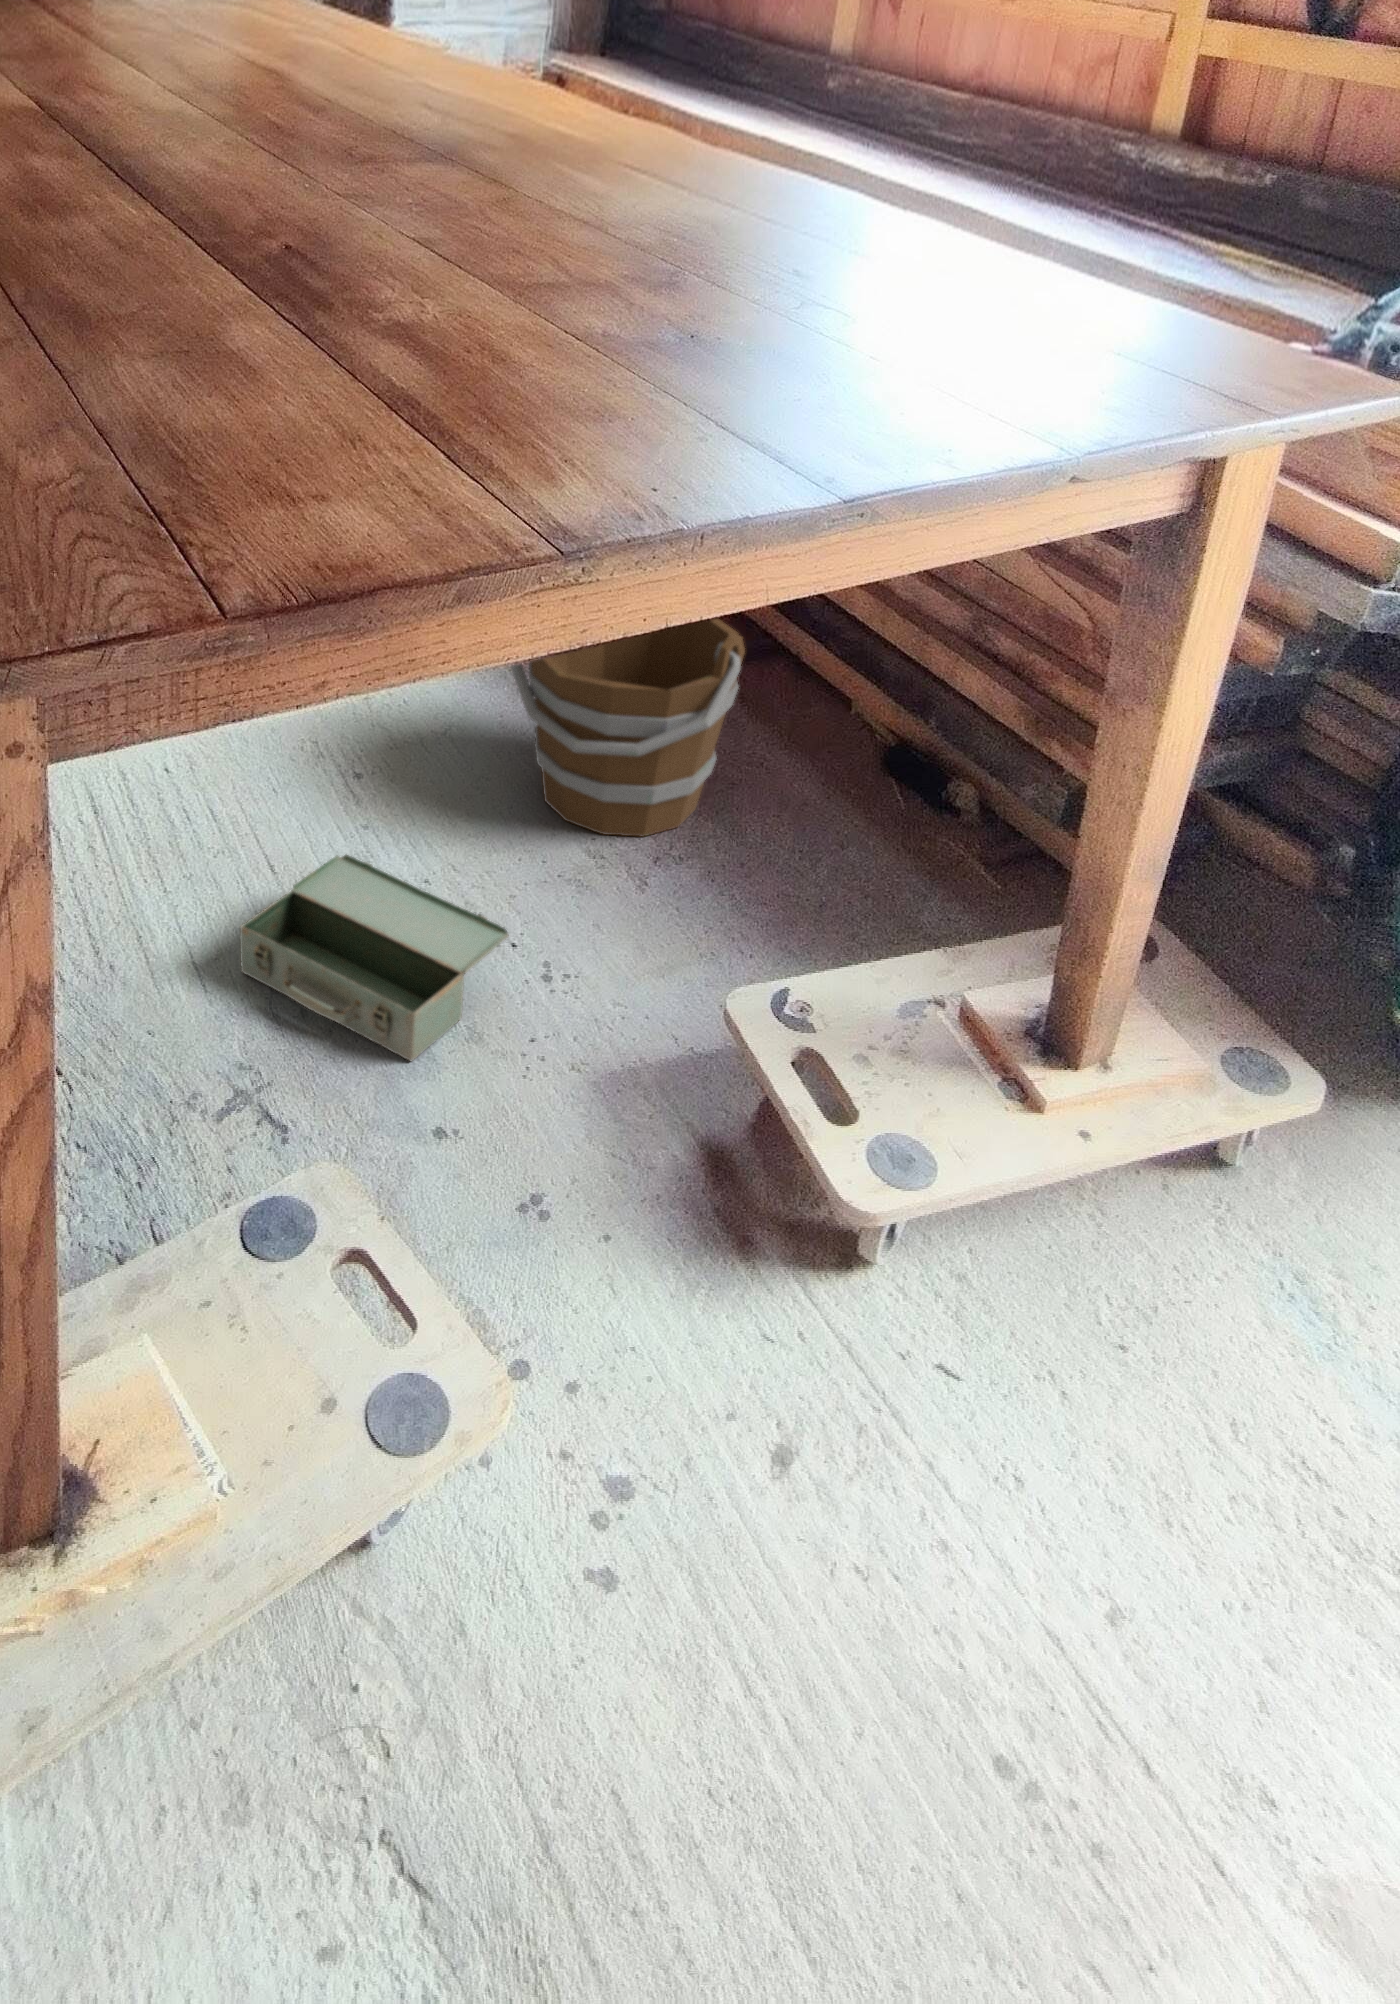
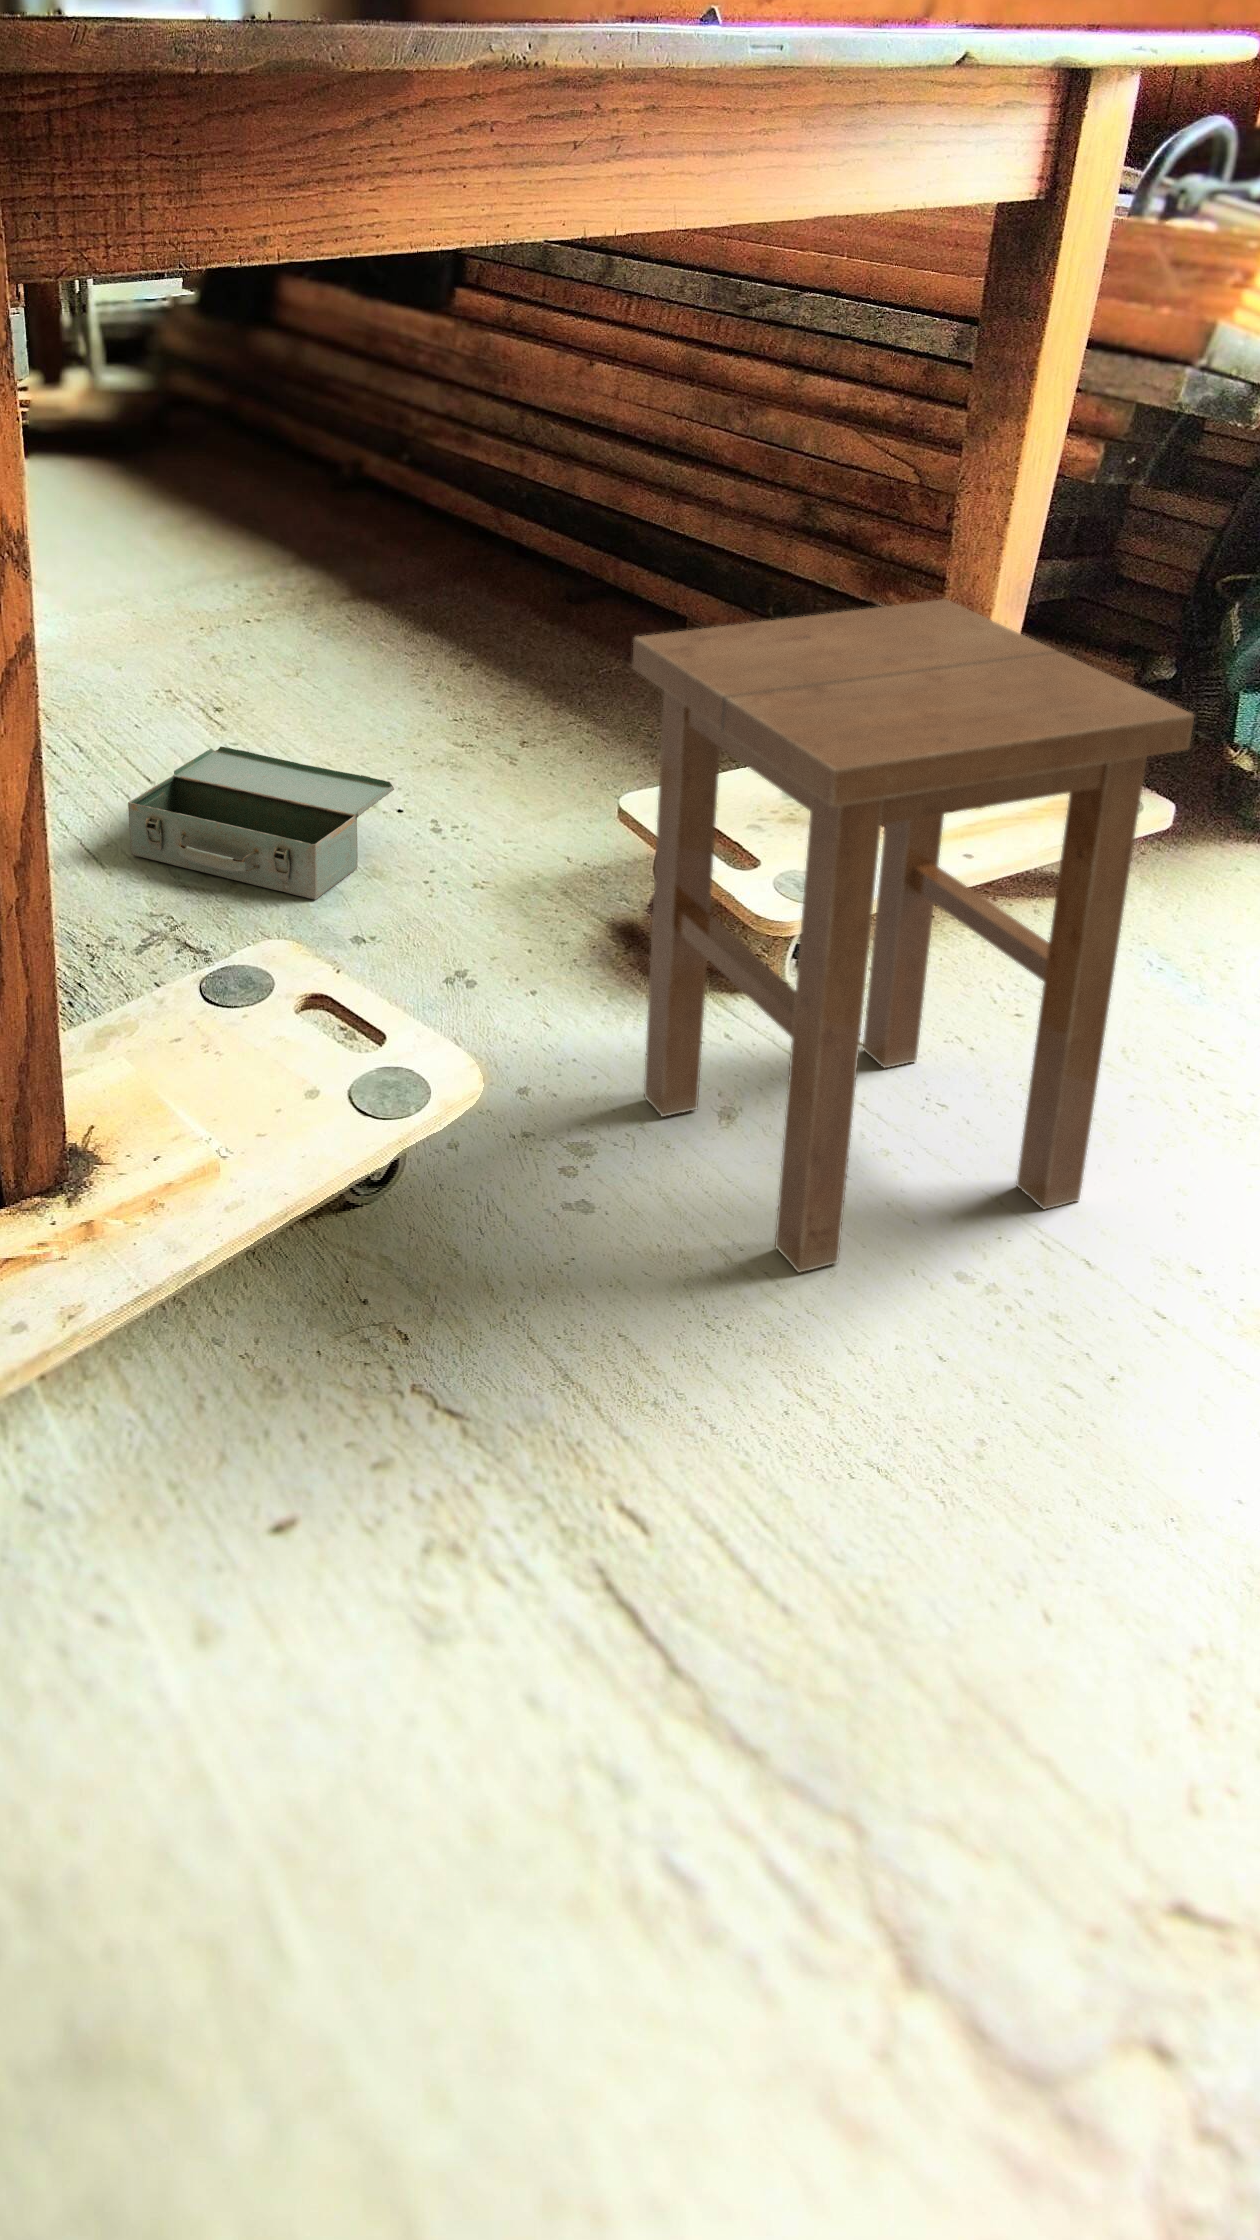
bucket: present [511,619,745,837] -> none [354,499,585,735]
stool: none [696,964,1344,1720] -> present [633,599,1194,1272]

